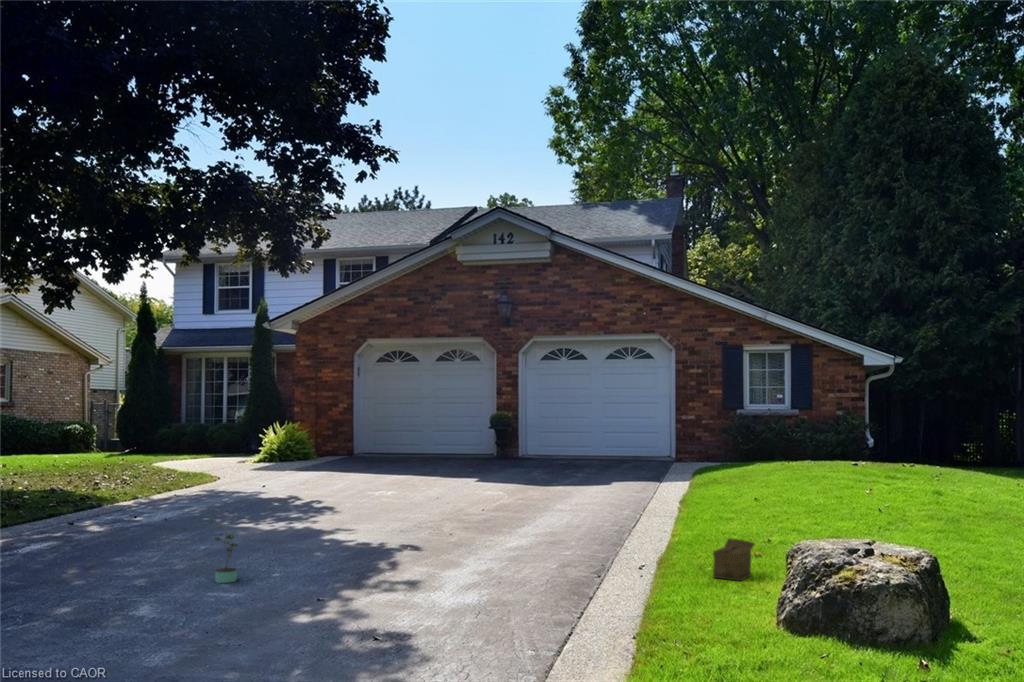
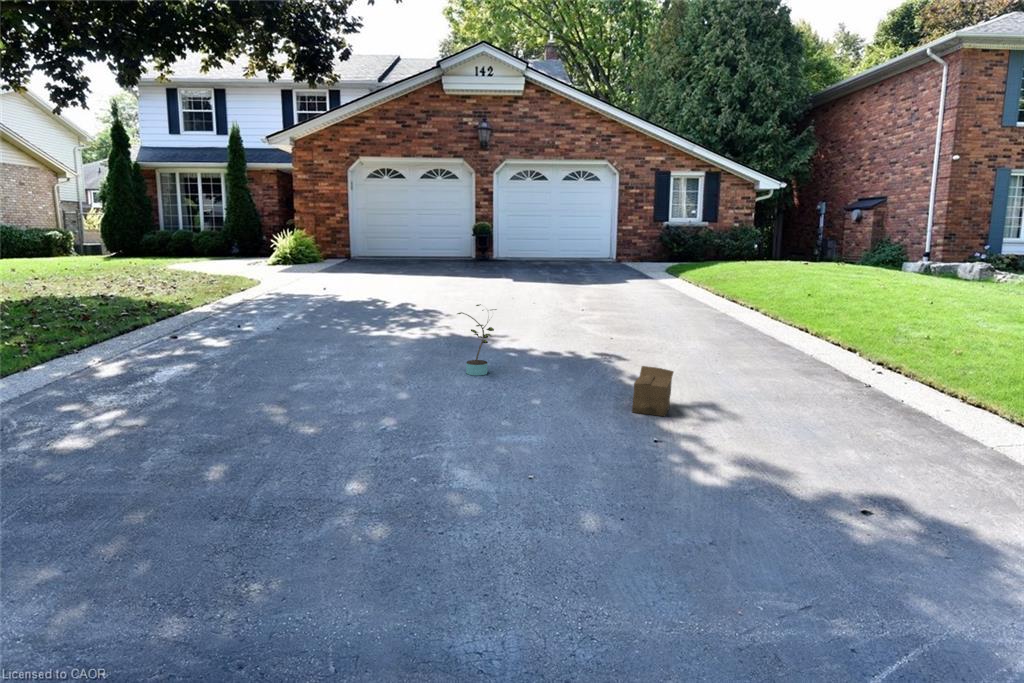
cardboard box: present [713,538,755,581] -> present [632,366,674,416]

